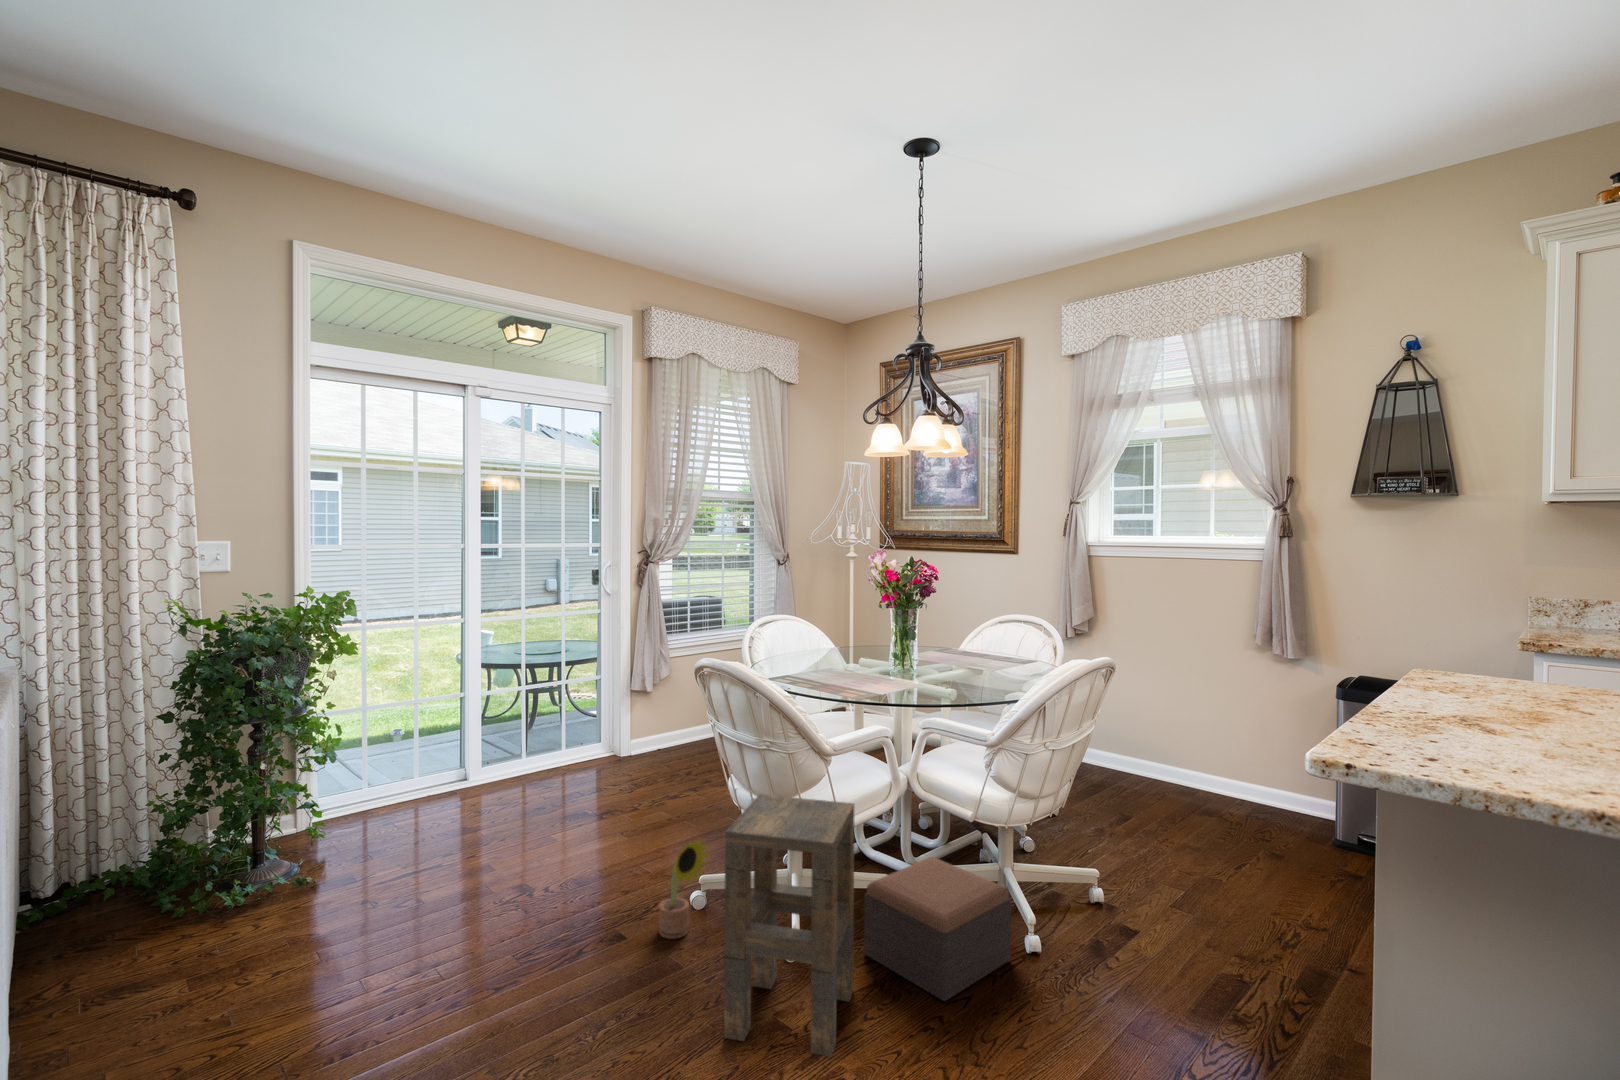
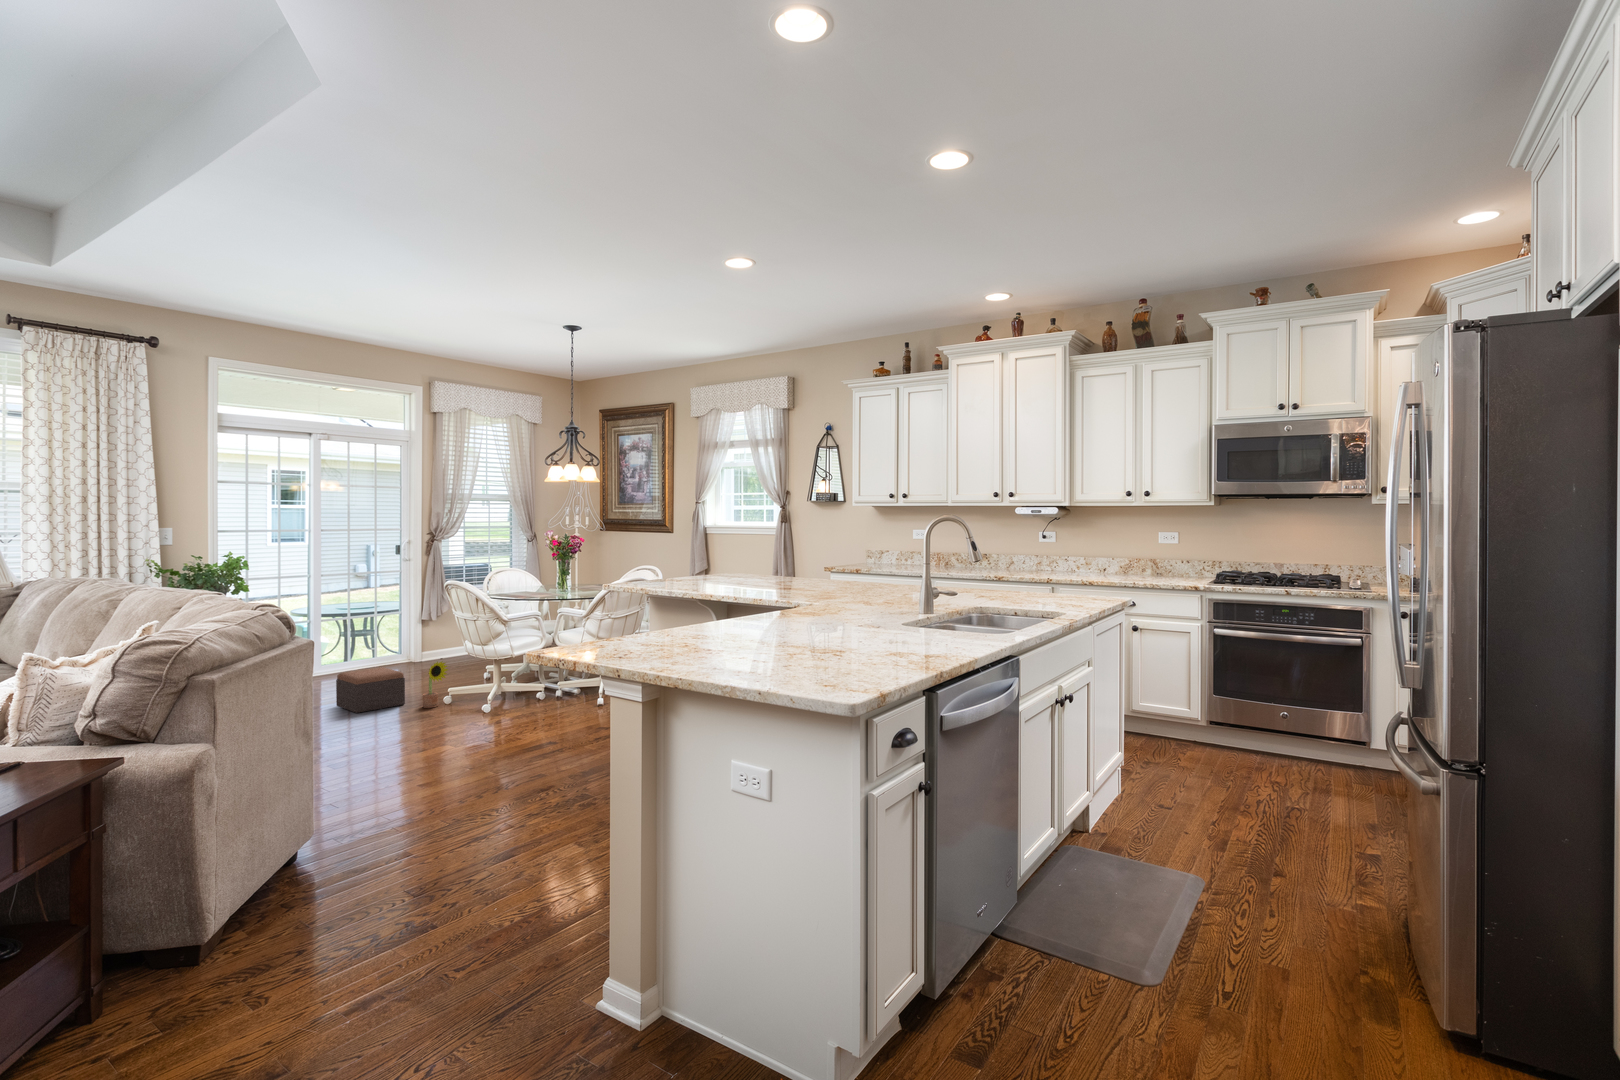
side table: present [724,794,854,1057] -> none [444,633,508,725]
footstool: present [864,857,1012,1001] -> present [336,667,405,713]

